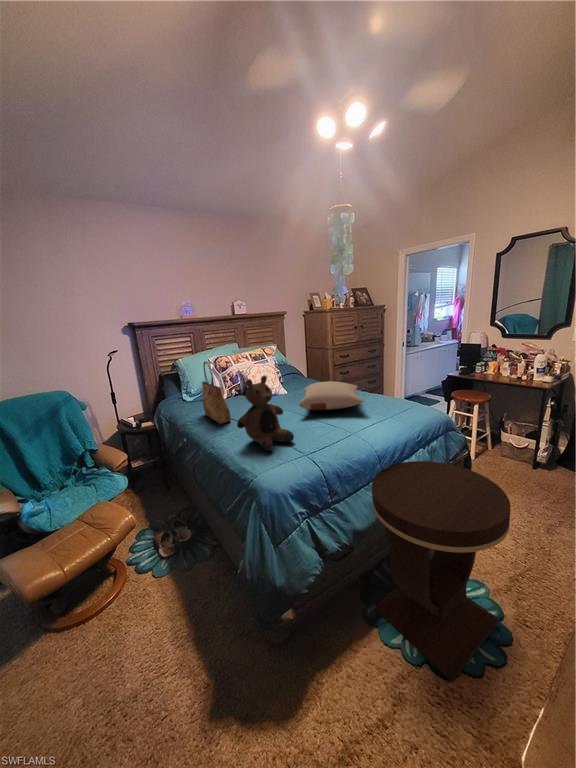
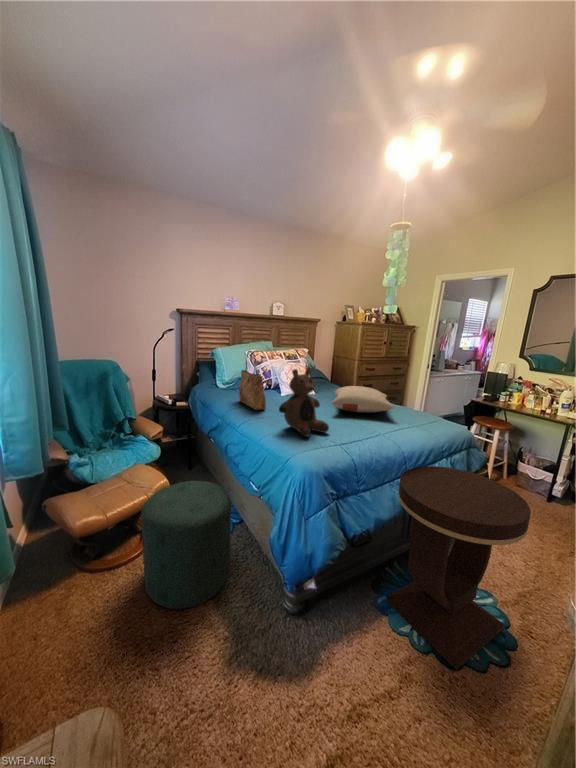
ottoman: none [97,513,208,660] -> present [141,481,231,609]

